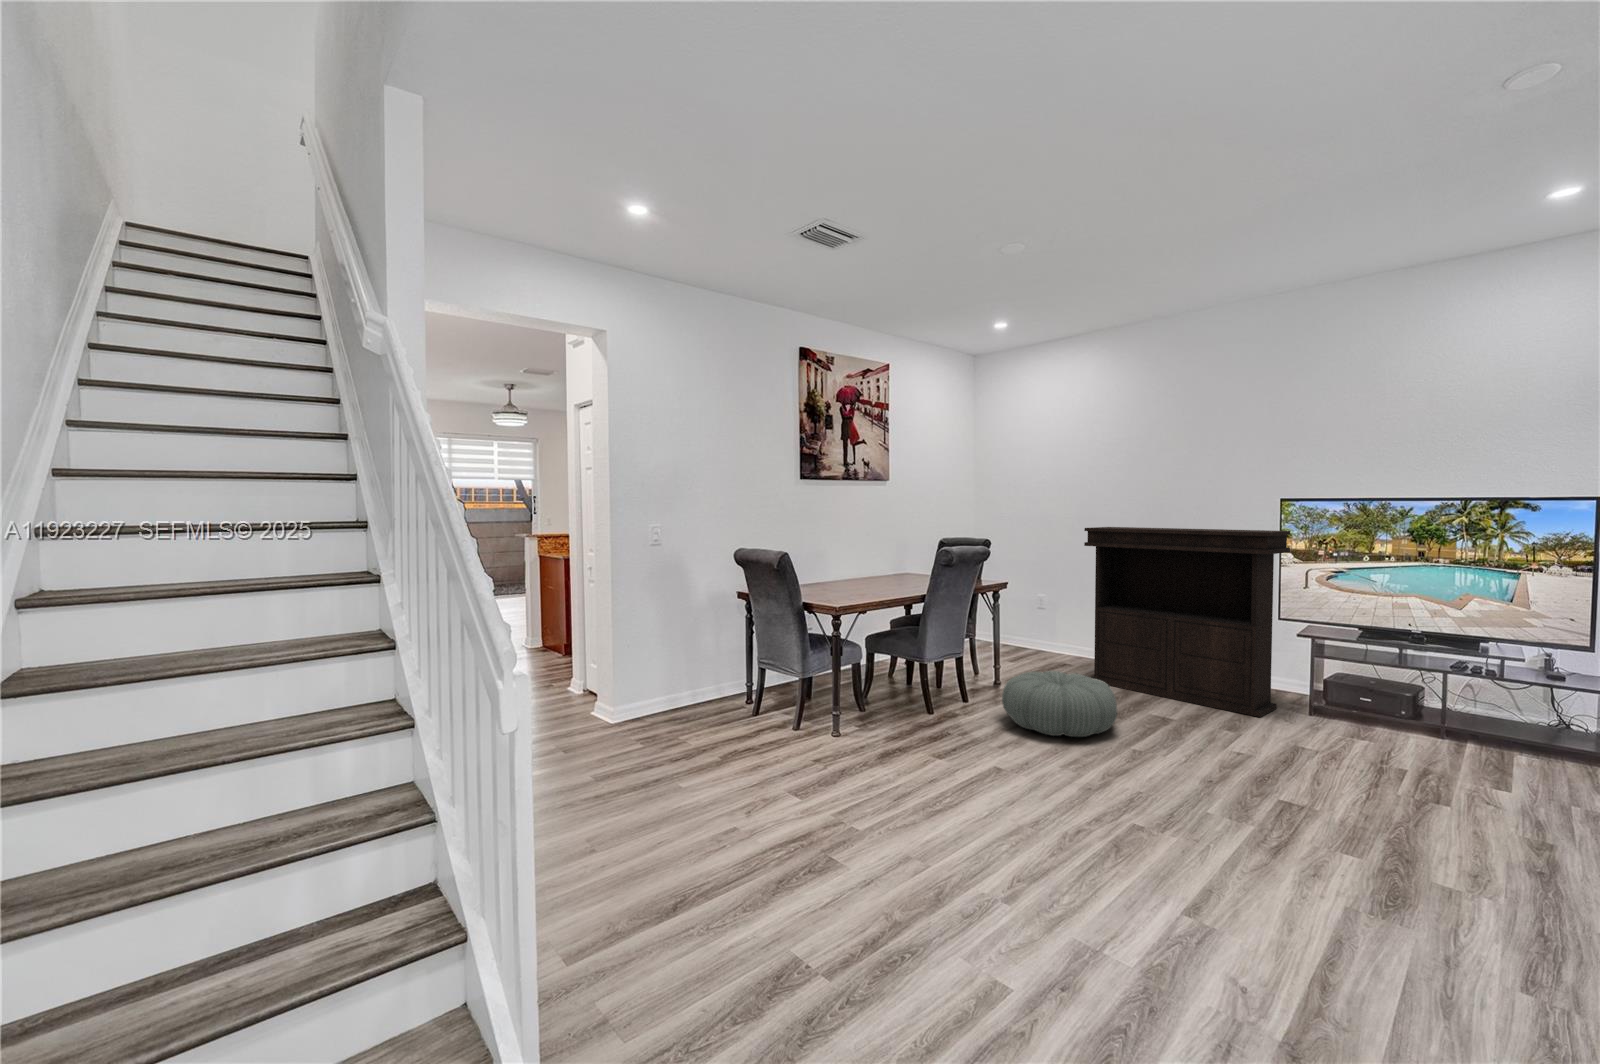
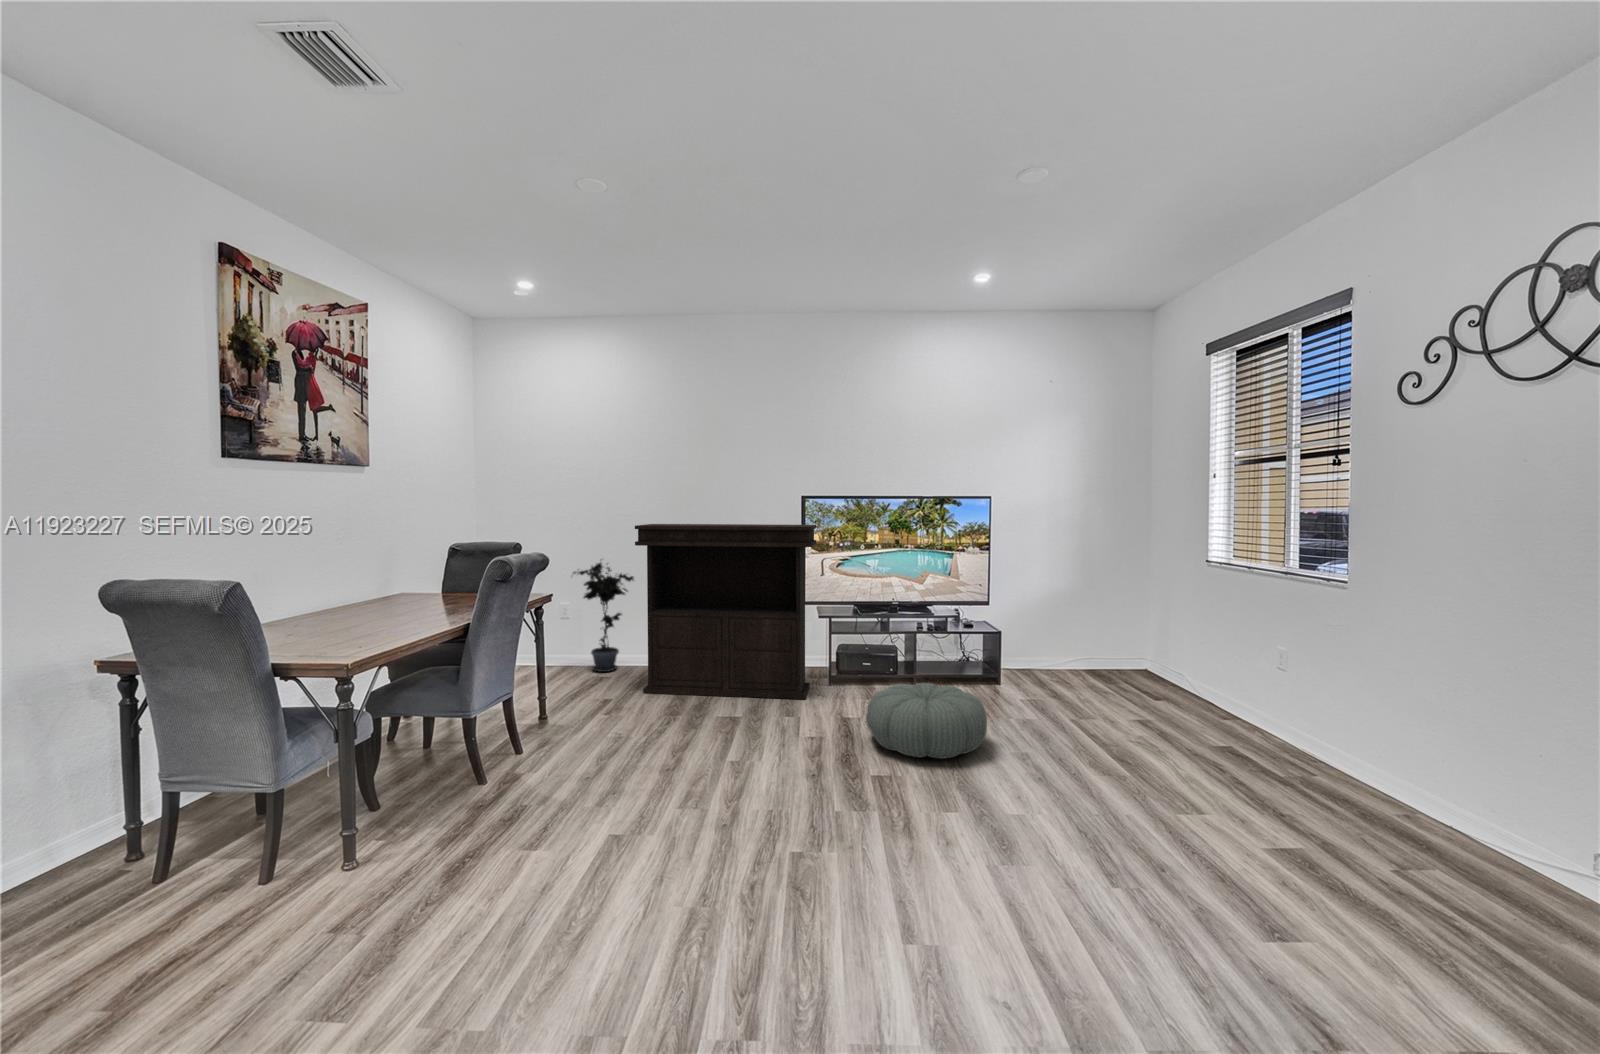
potted plant: none [1041,557,1096,660] -> present [574,563,634,672]
pouf: present [1002,671,1117,737] -> present [866,683,987,759]

